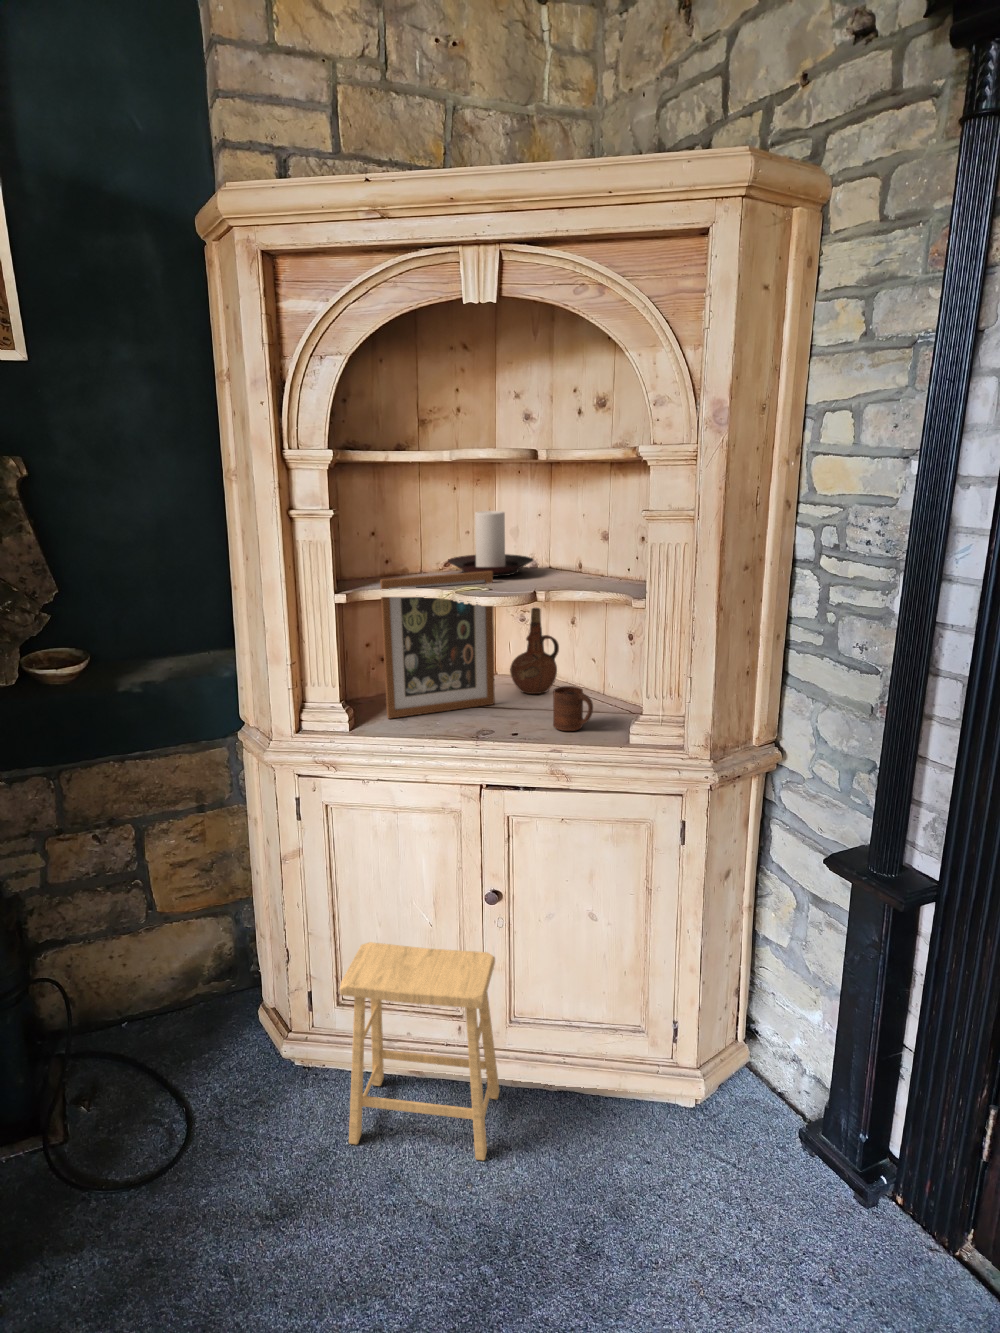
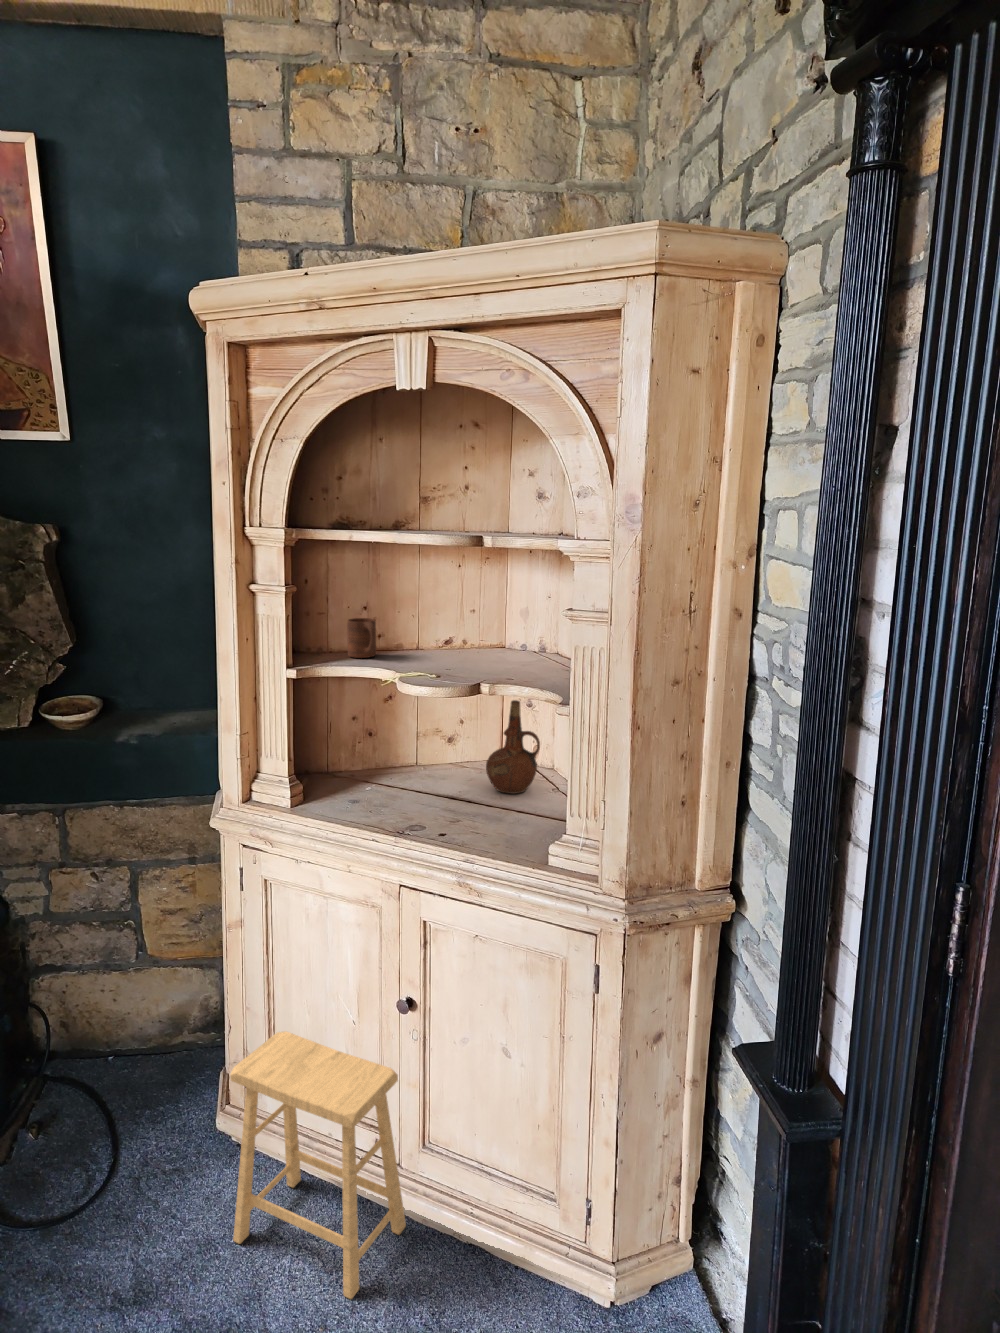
candle holder: present [448,511,533,577] -> none [427,591,519,664]
picture frame: present [380,571,495,718] -> none [335,658,457,801]
cup: present [553,686,593,731] -> present [347,618,376,658]

